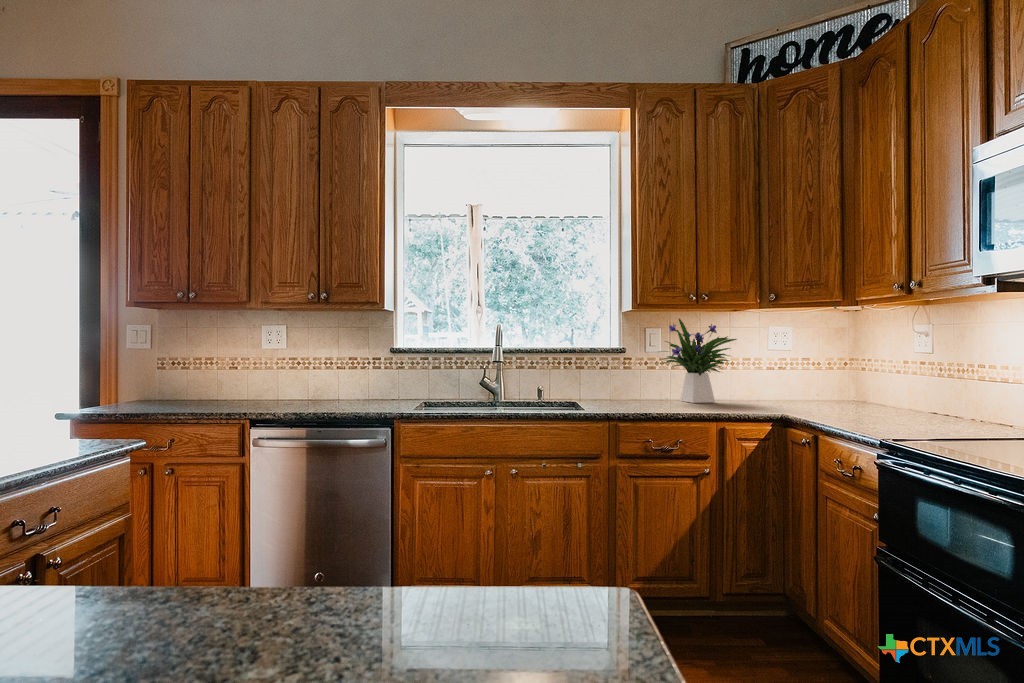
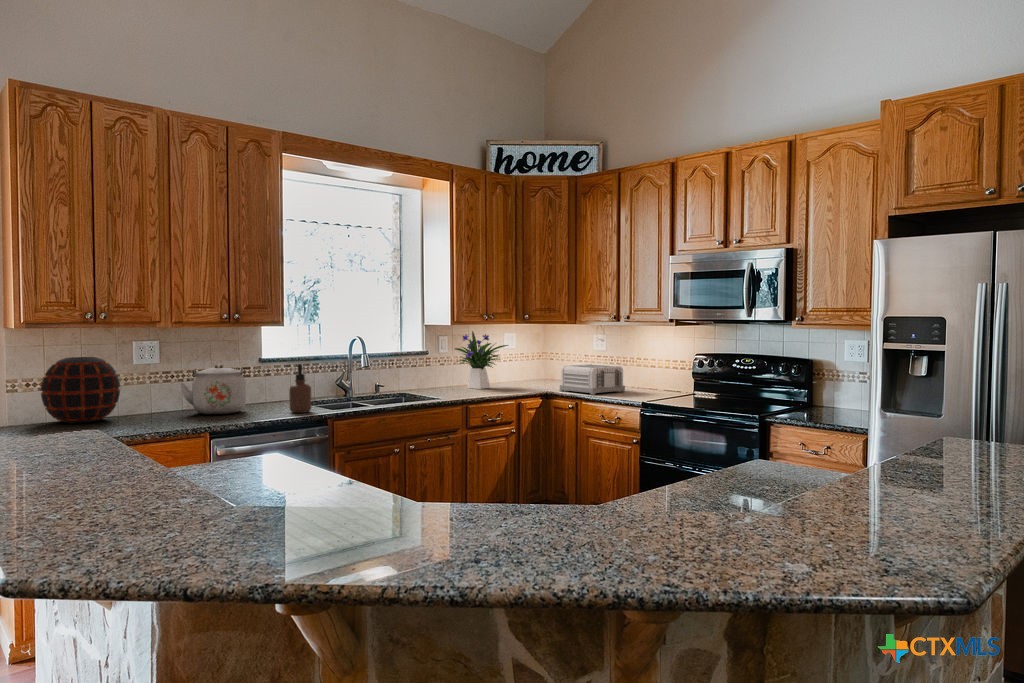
decorative vase: none [165,339,238,403] -> present [41,357,120,423]
kettle: none [283,350,355,405] -> present [180,364,246,414]
soap dispenser: none [365,351,390,410] -> present [289,364,311,413]
toaster: none [808,372,931,424] -> present [560,364,625,395]

